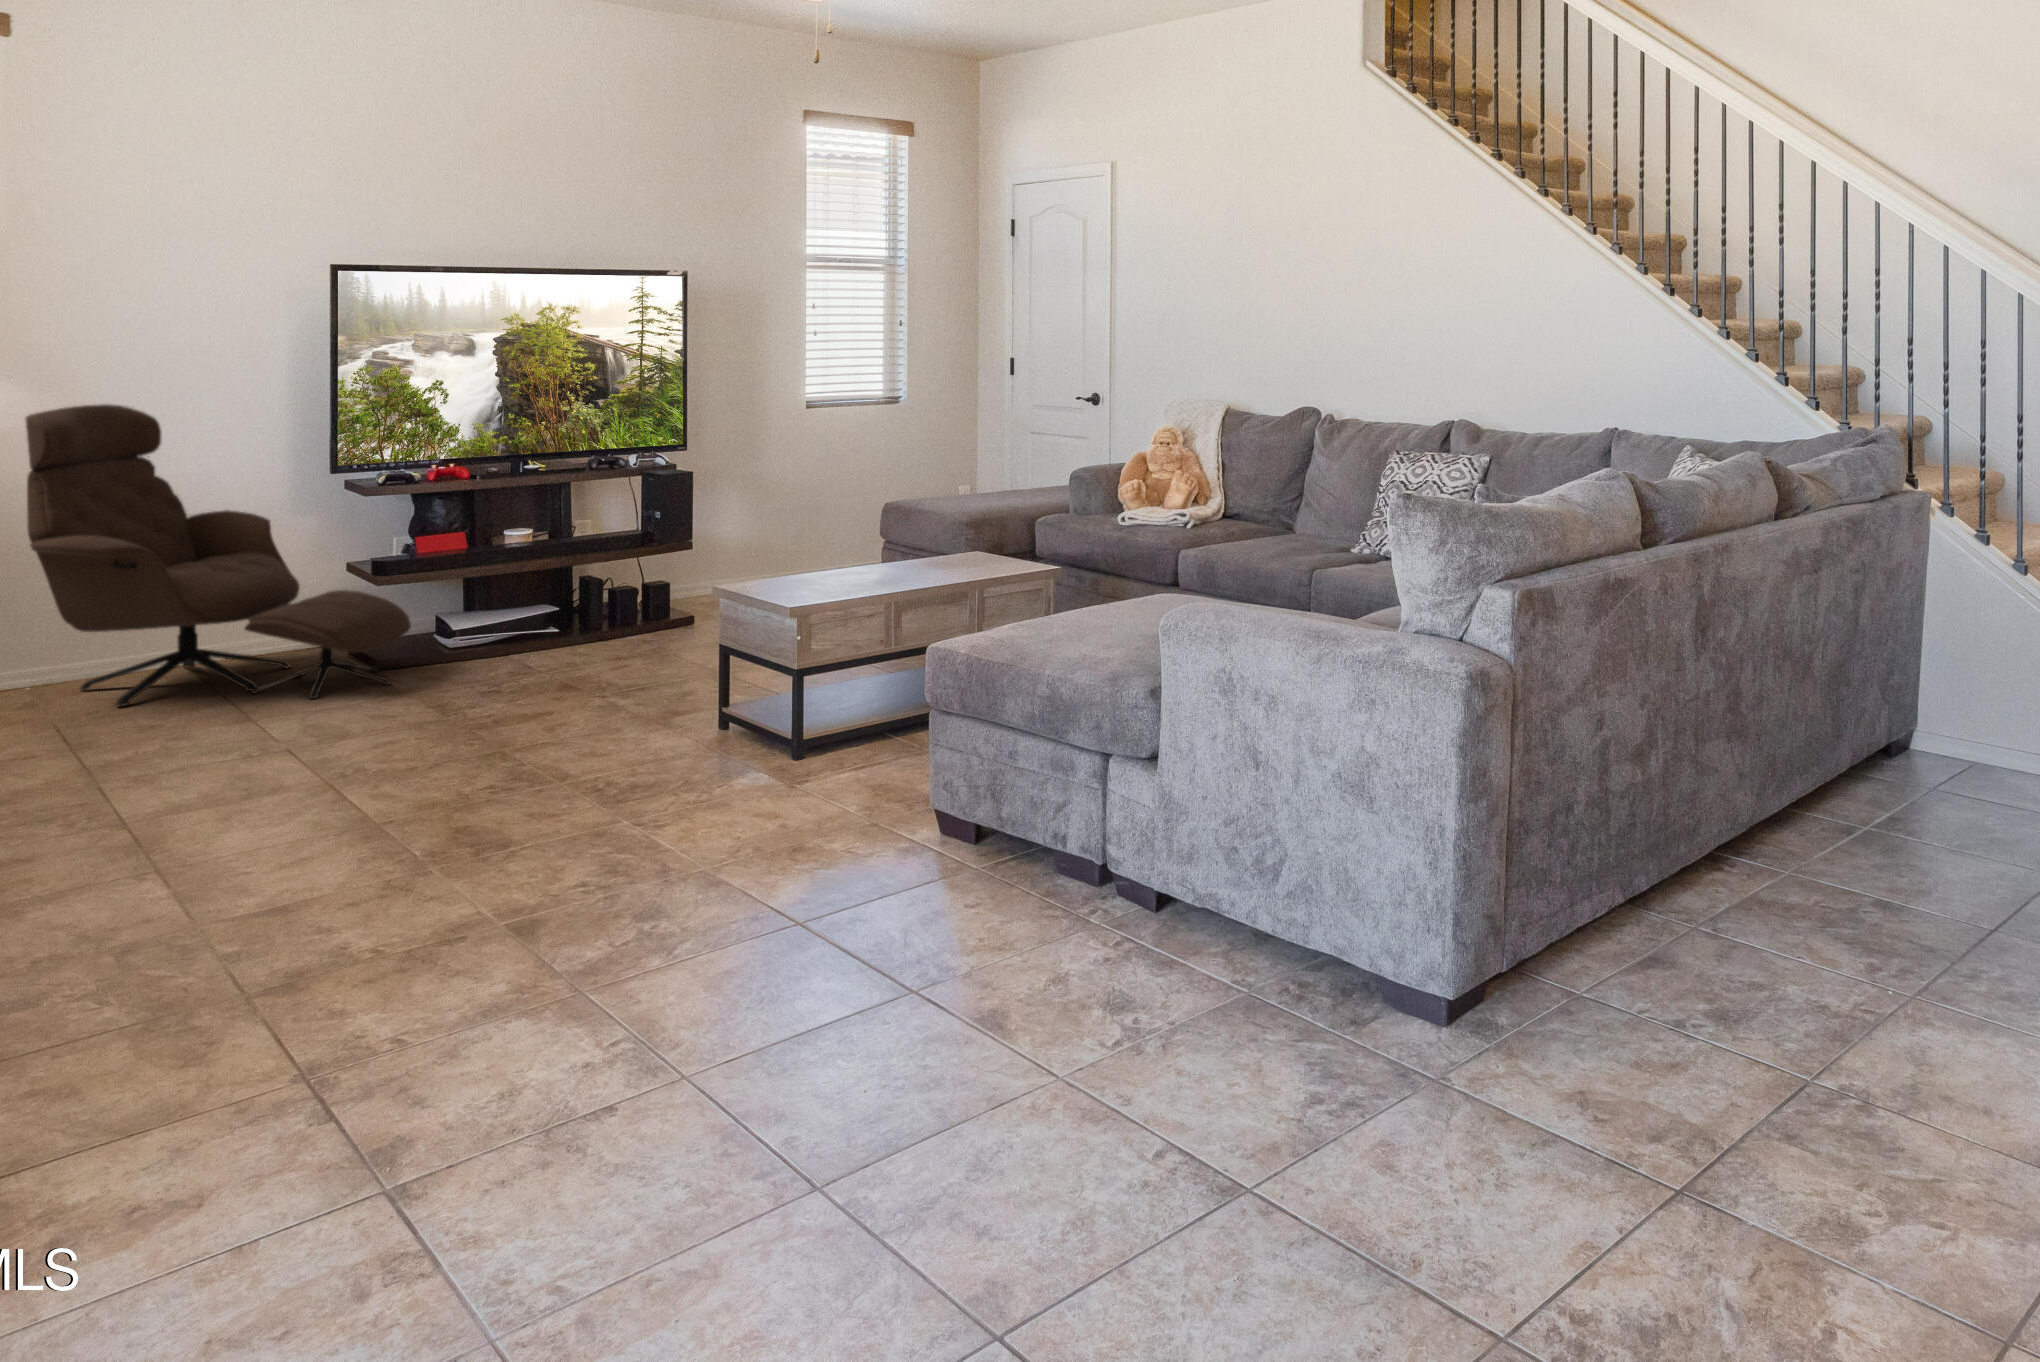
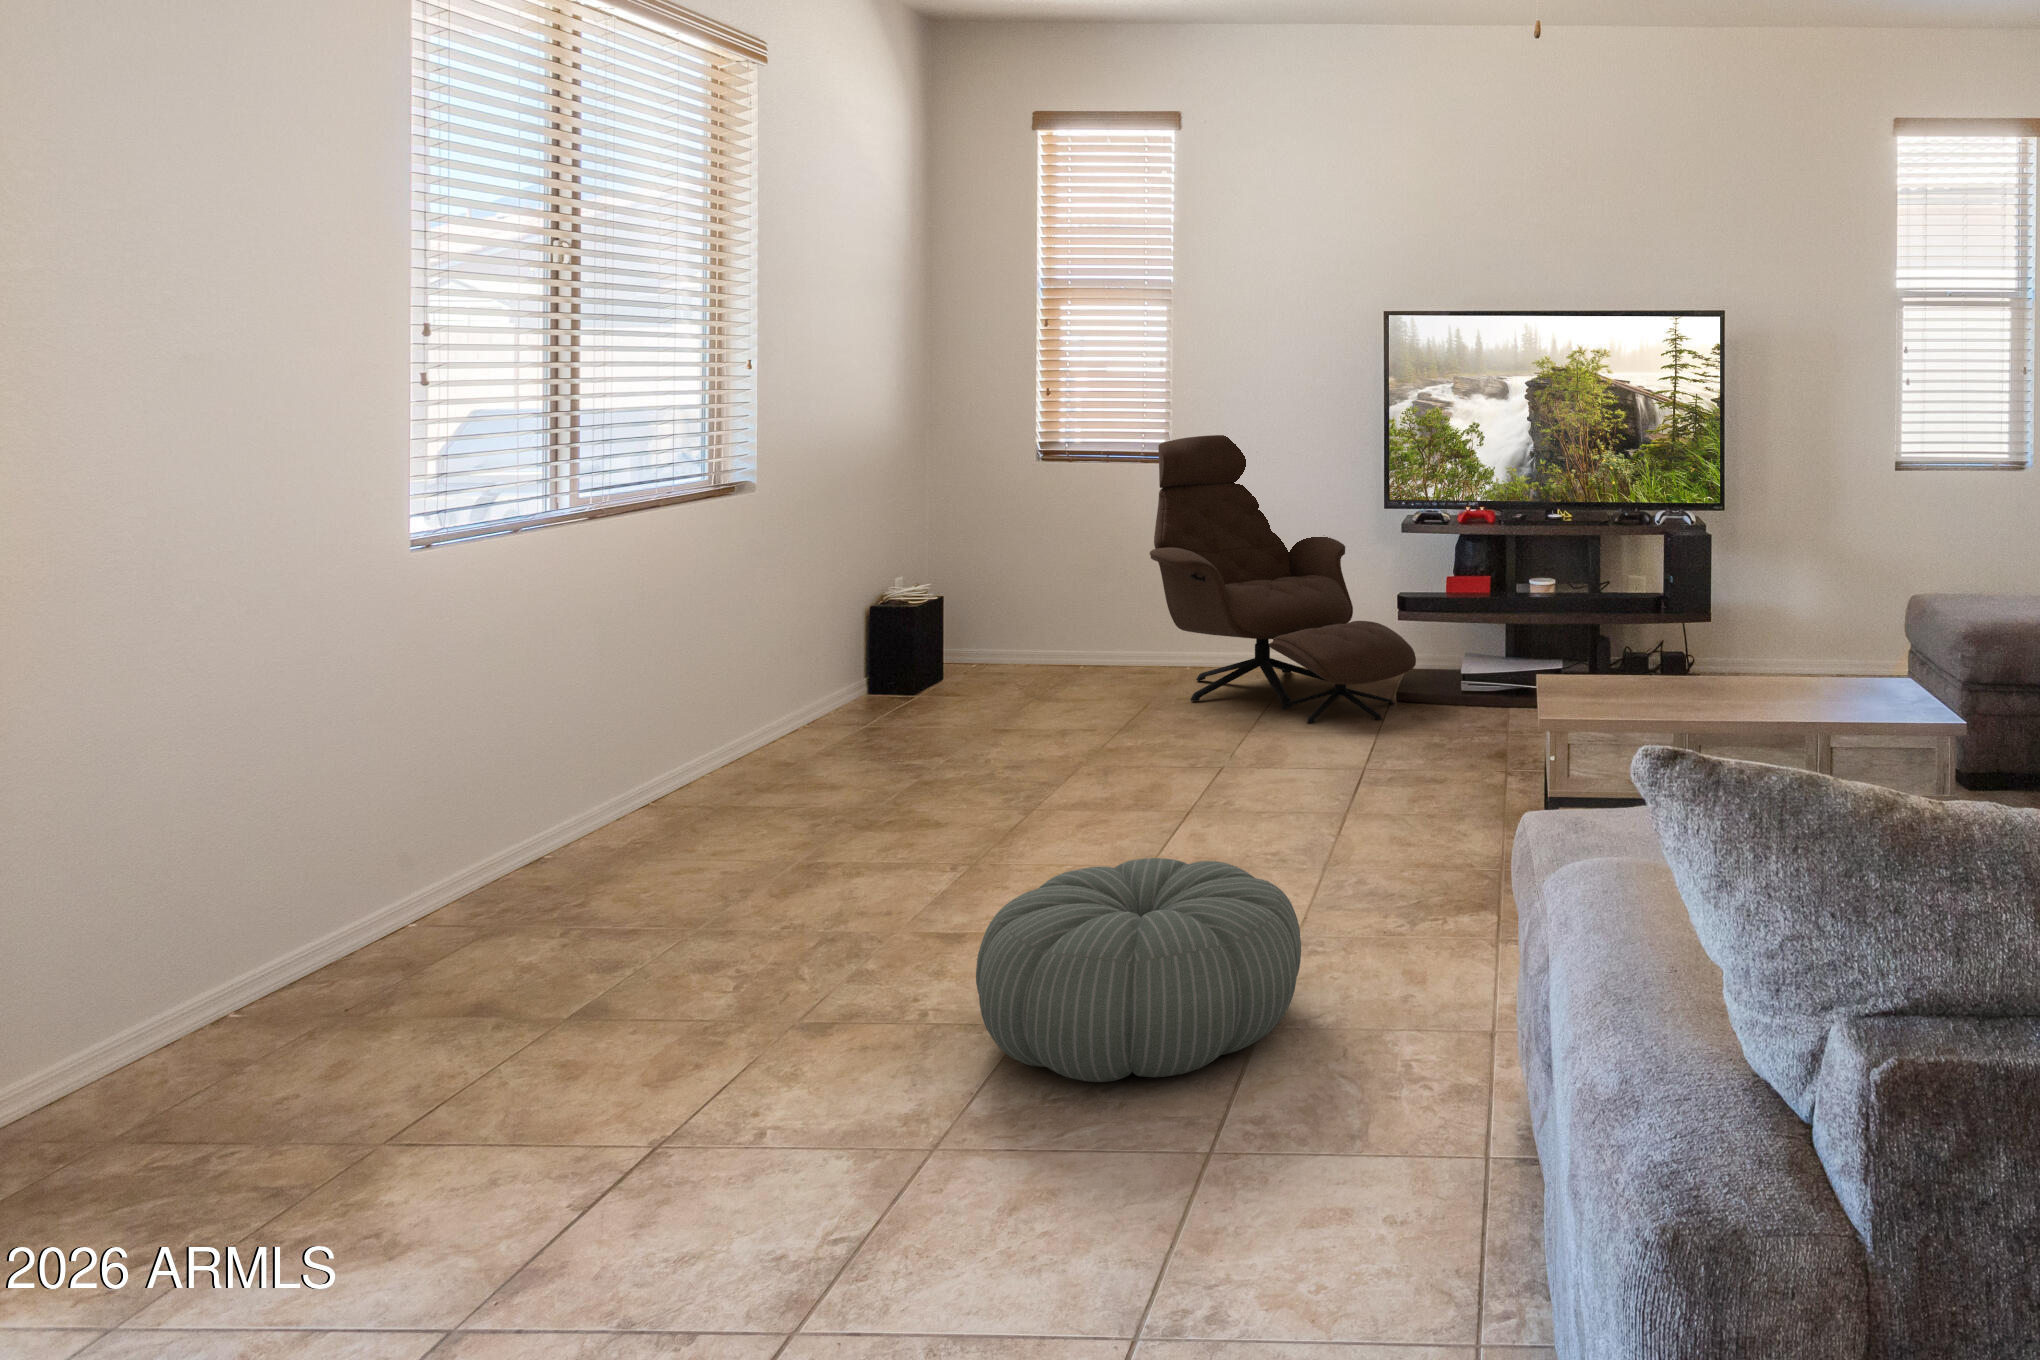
pouf: none [443,753,737,929] -> present [976,858,1301,1082]

